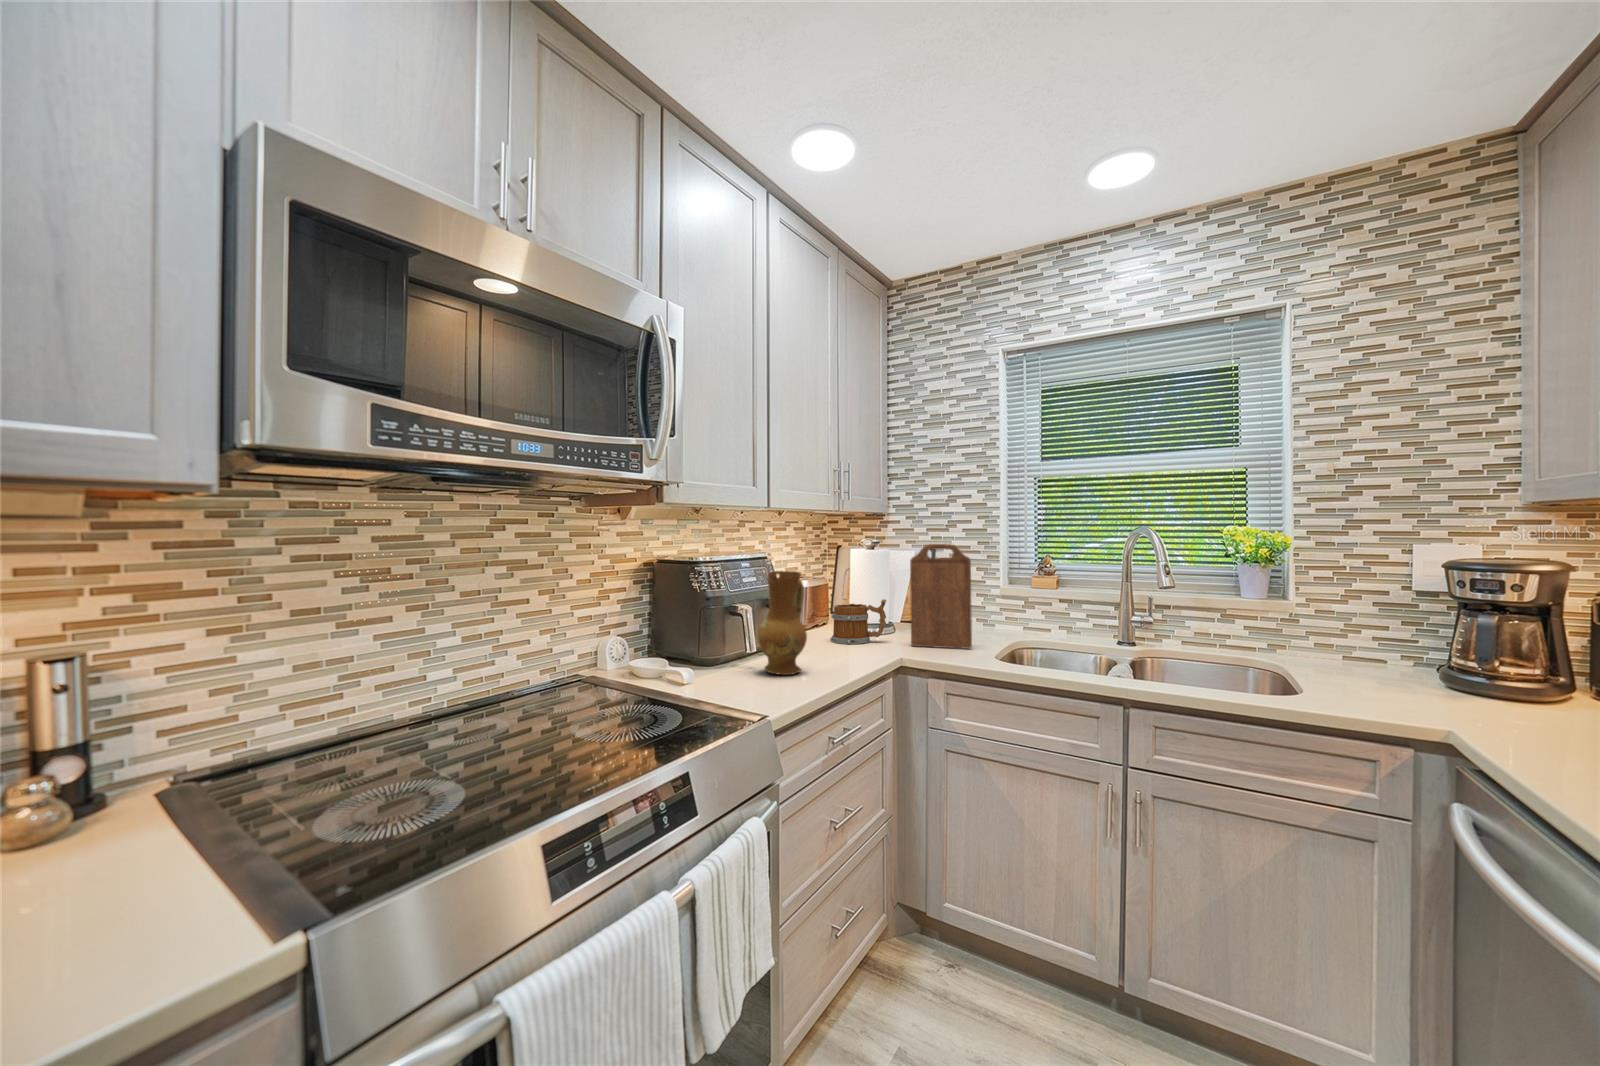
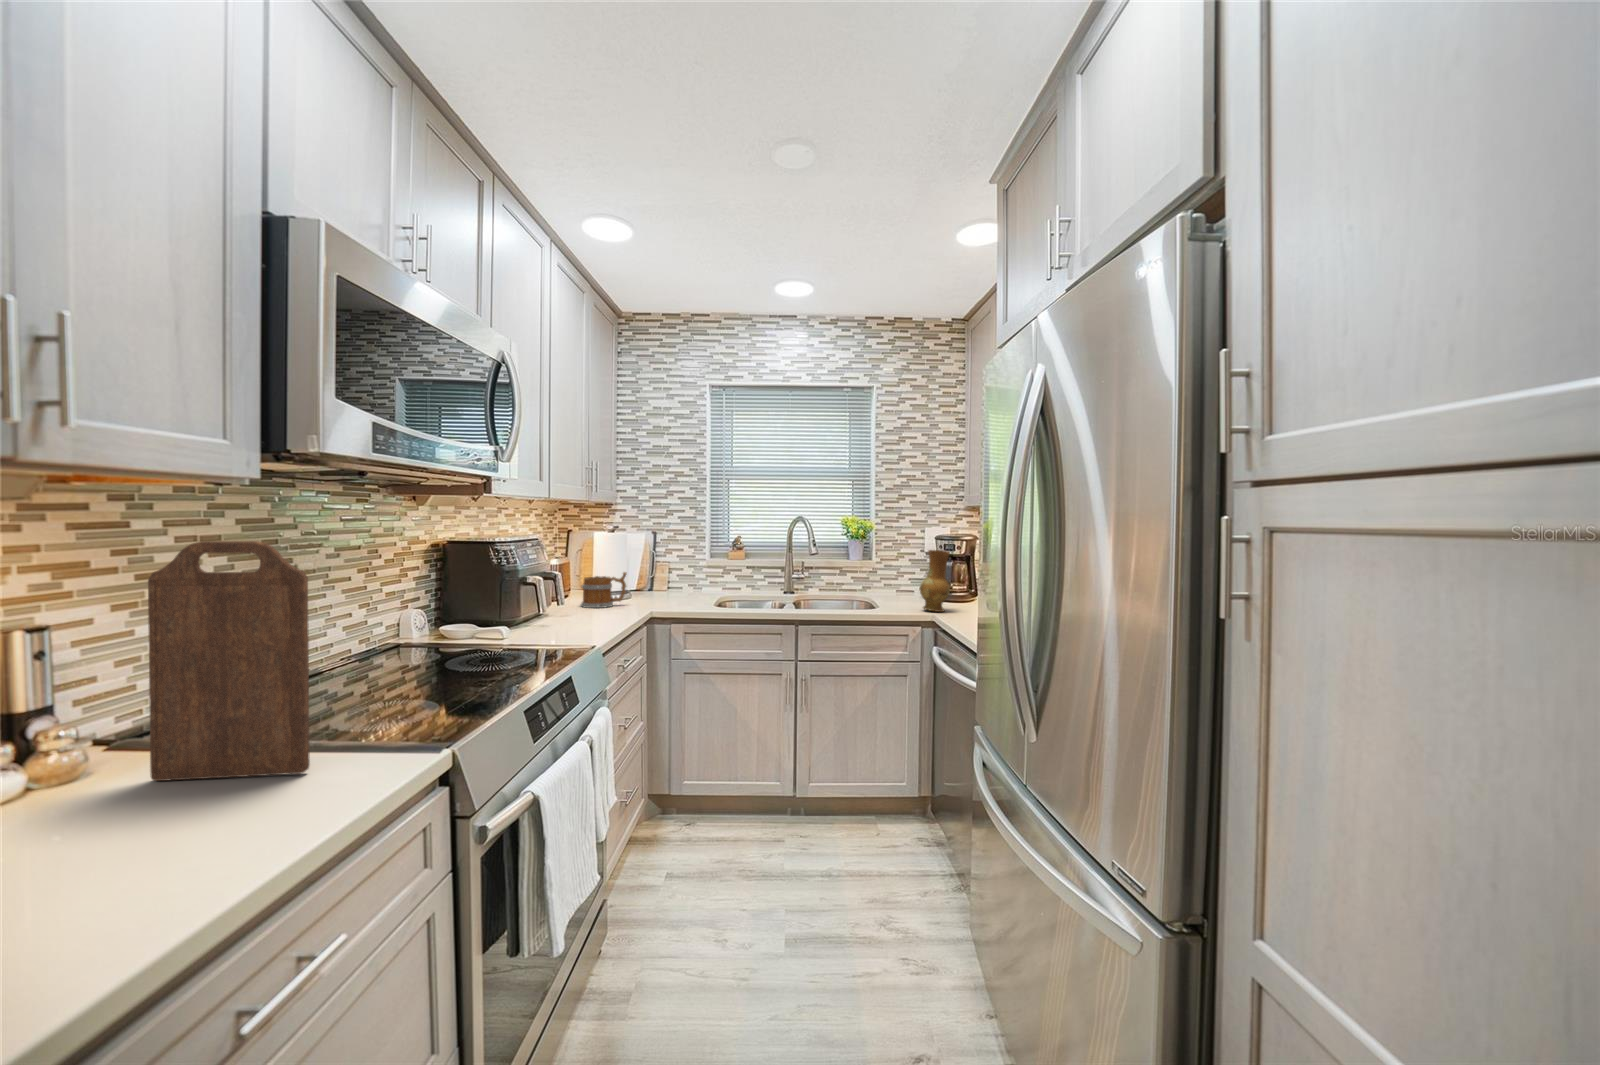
cutting board: present [910,544,972,649] -> present [148,541,310,781]
ceramic jug: present [757,571,807,675] -> present [920,550,950,612]

